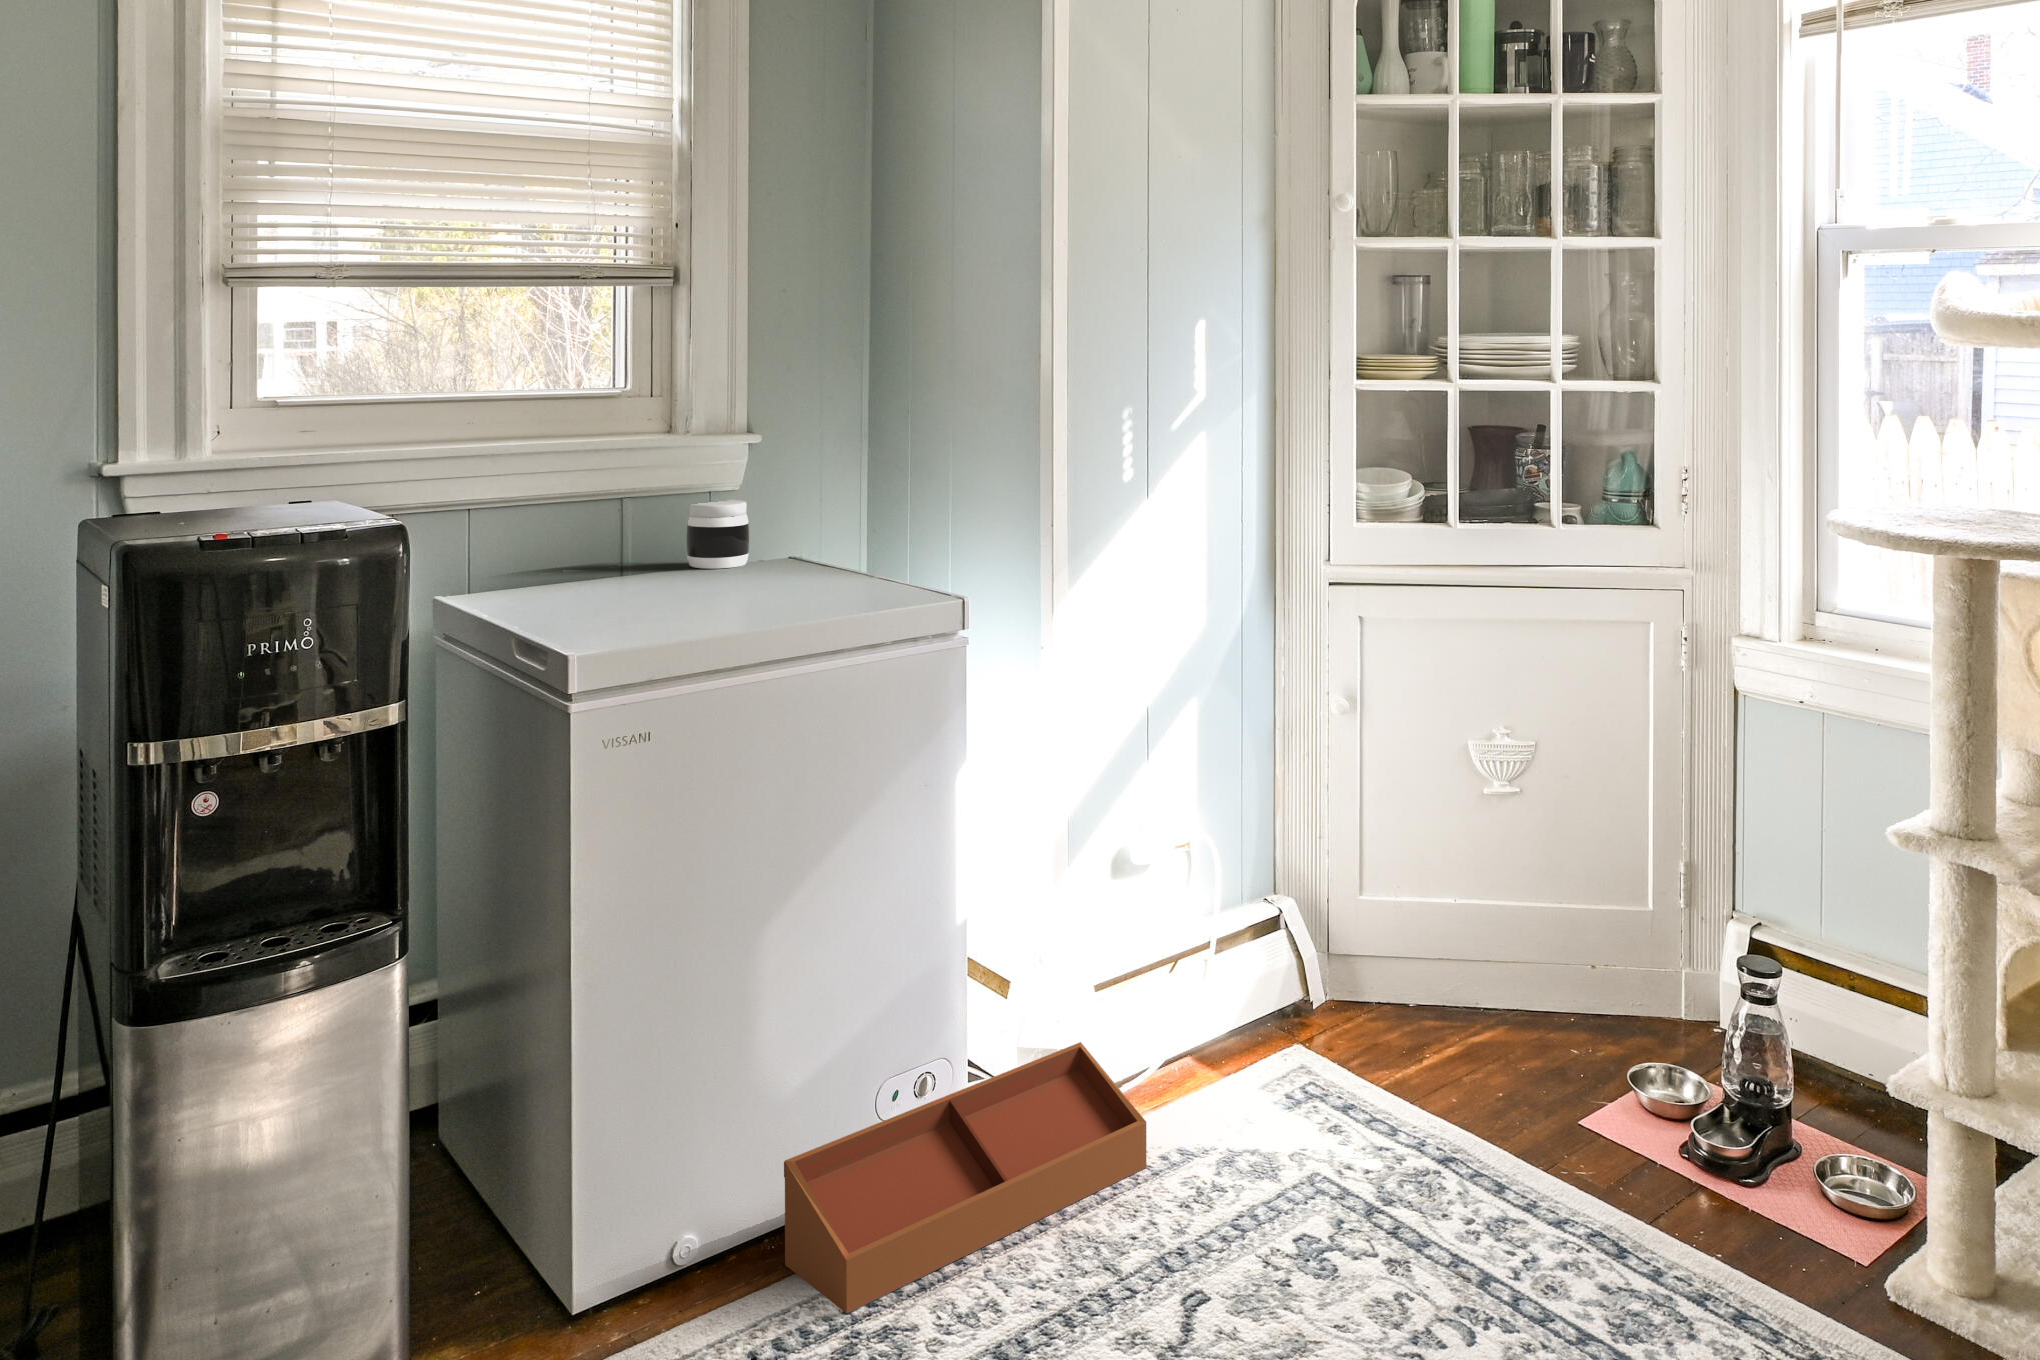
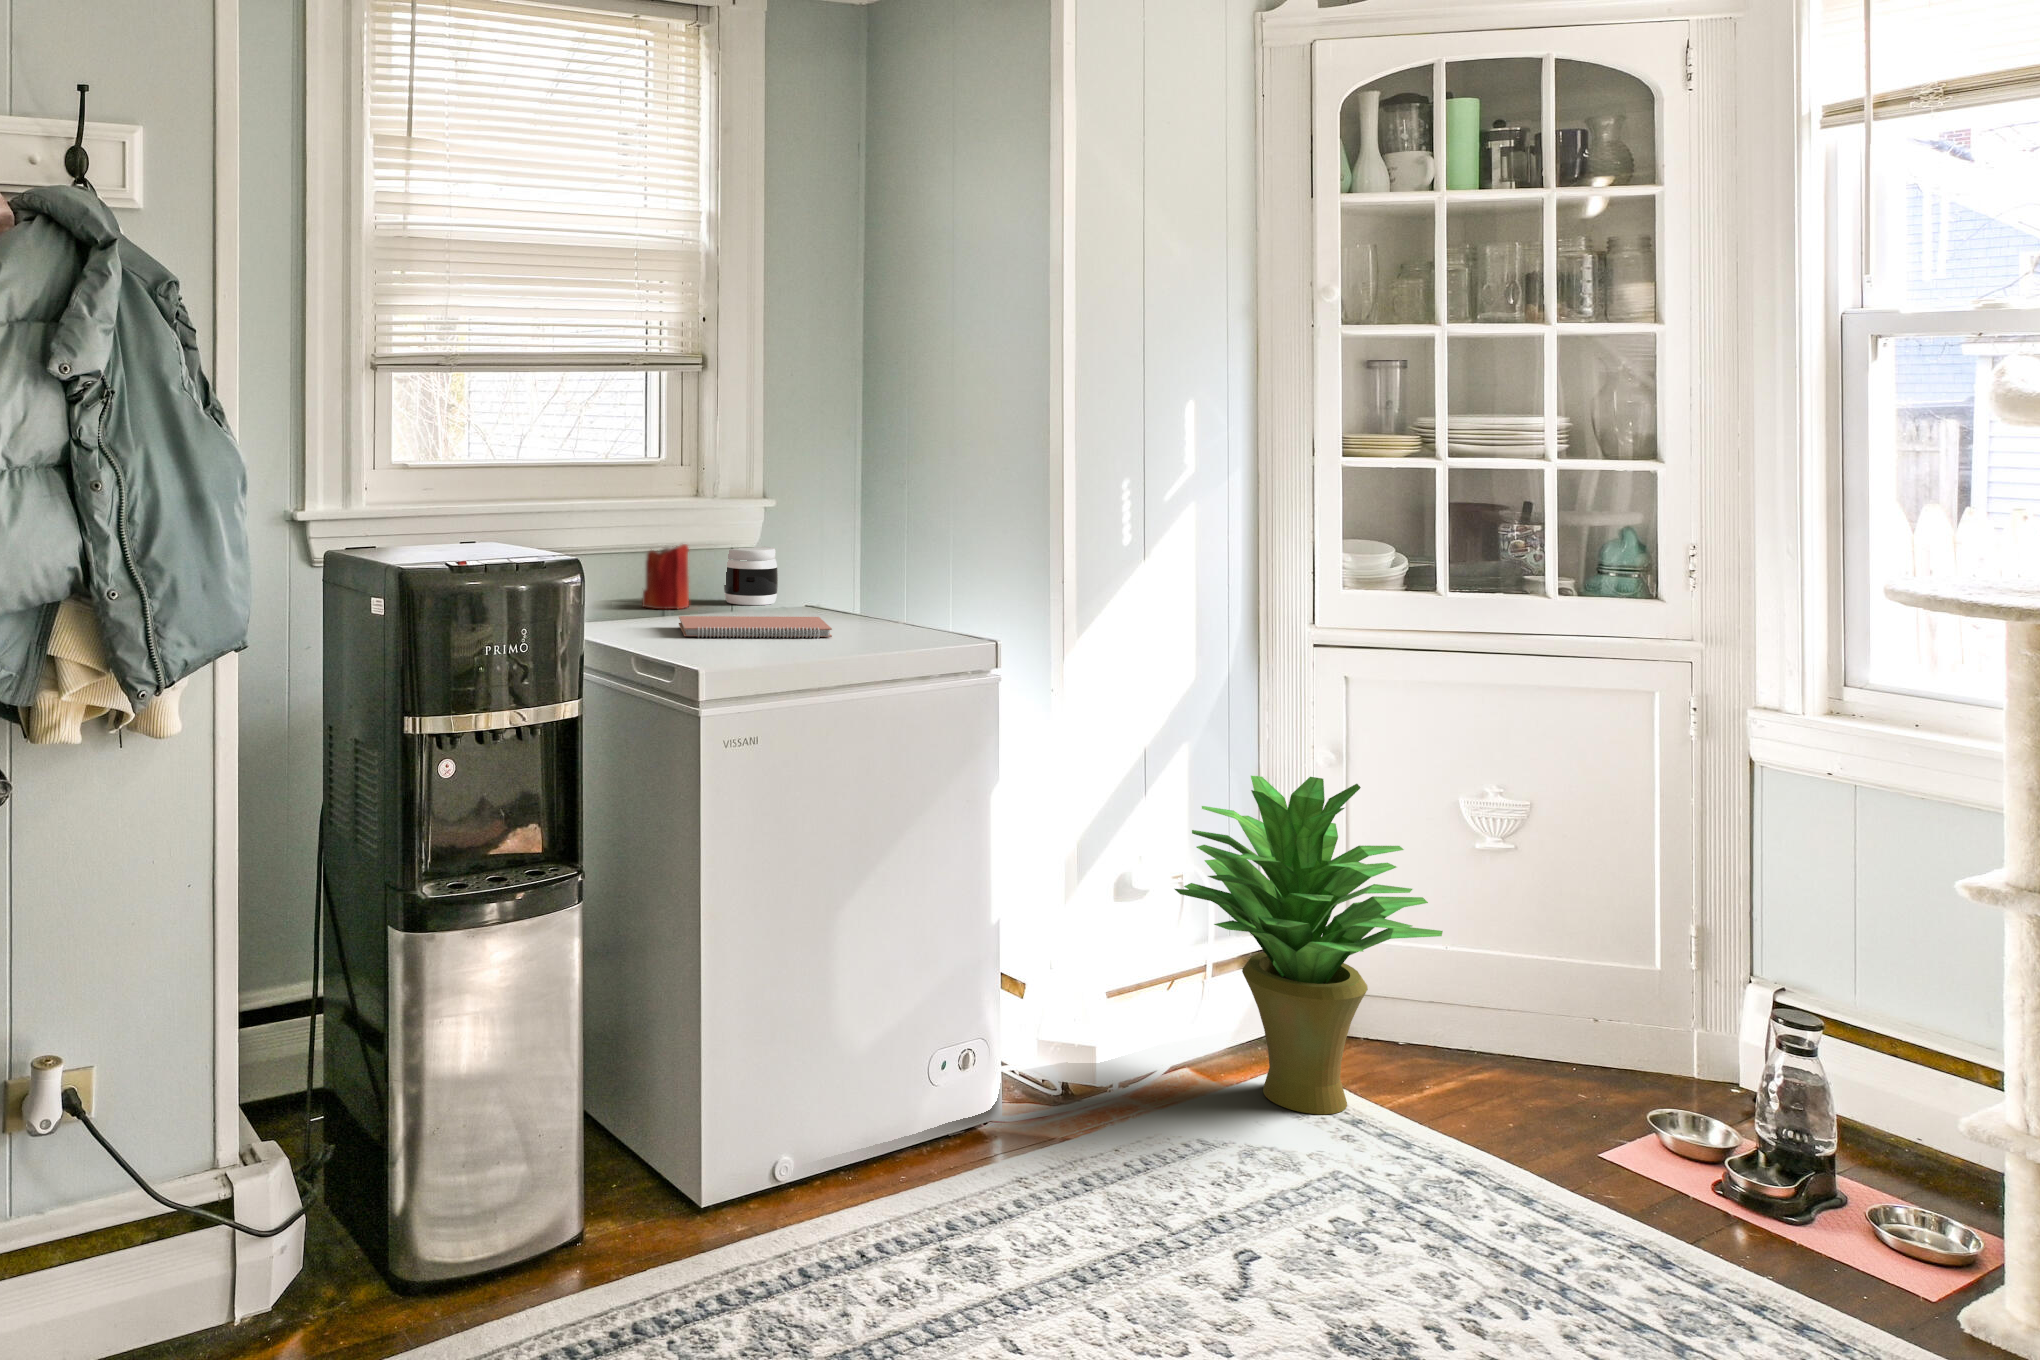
candle: none [578,493,638,578] -> present [642,544,689,609]
notebook: none [585,584,766,617] -> present [679,616,832,638]
potted plant: none [1163,736,1433,1102] -> present [1175,776,1443,1114]
storage bin: present [784,1042,1146,1314] -> none [867,1037,1174,1236]

